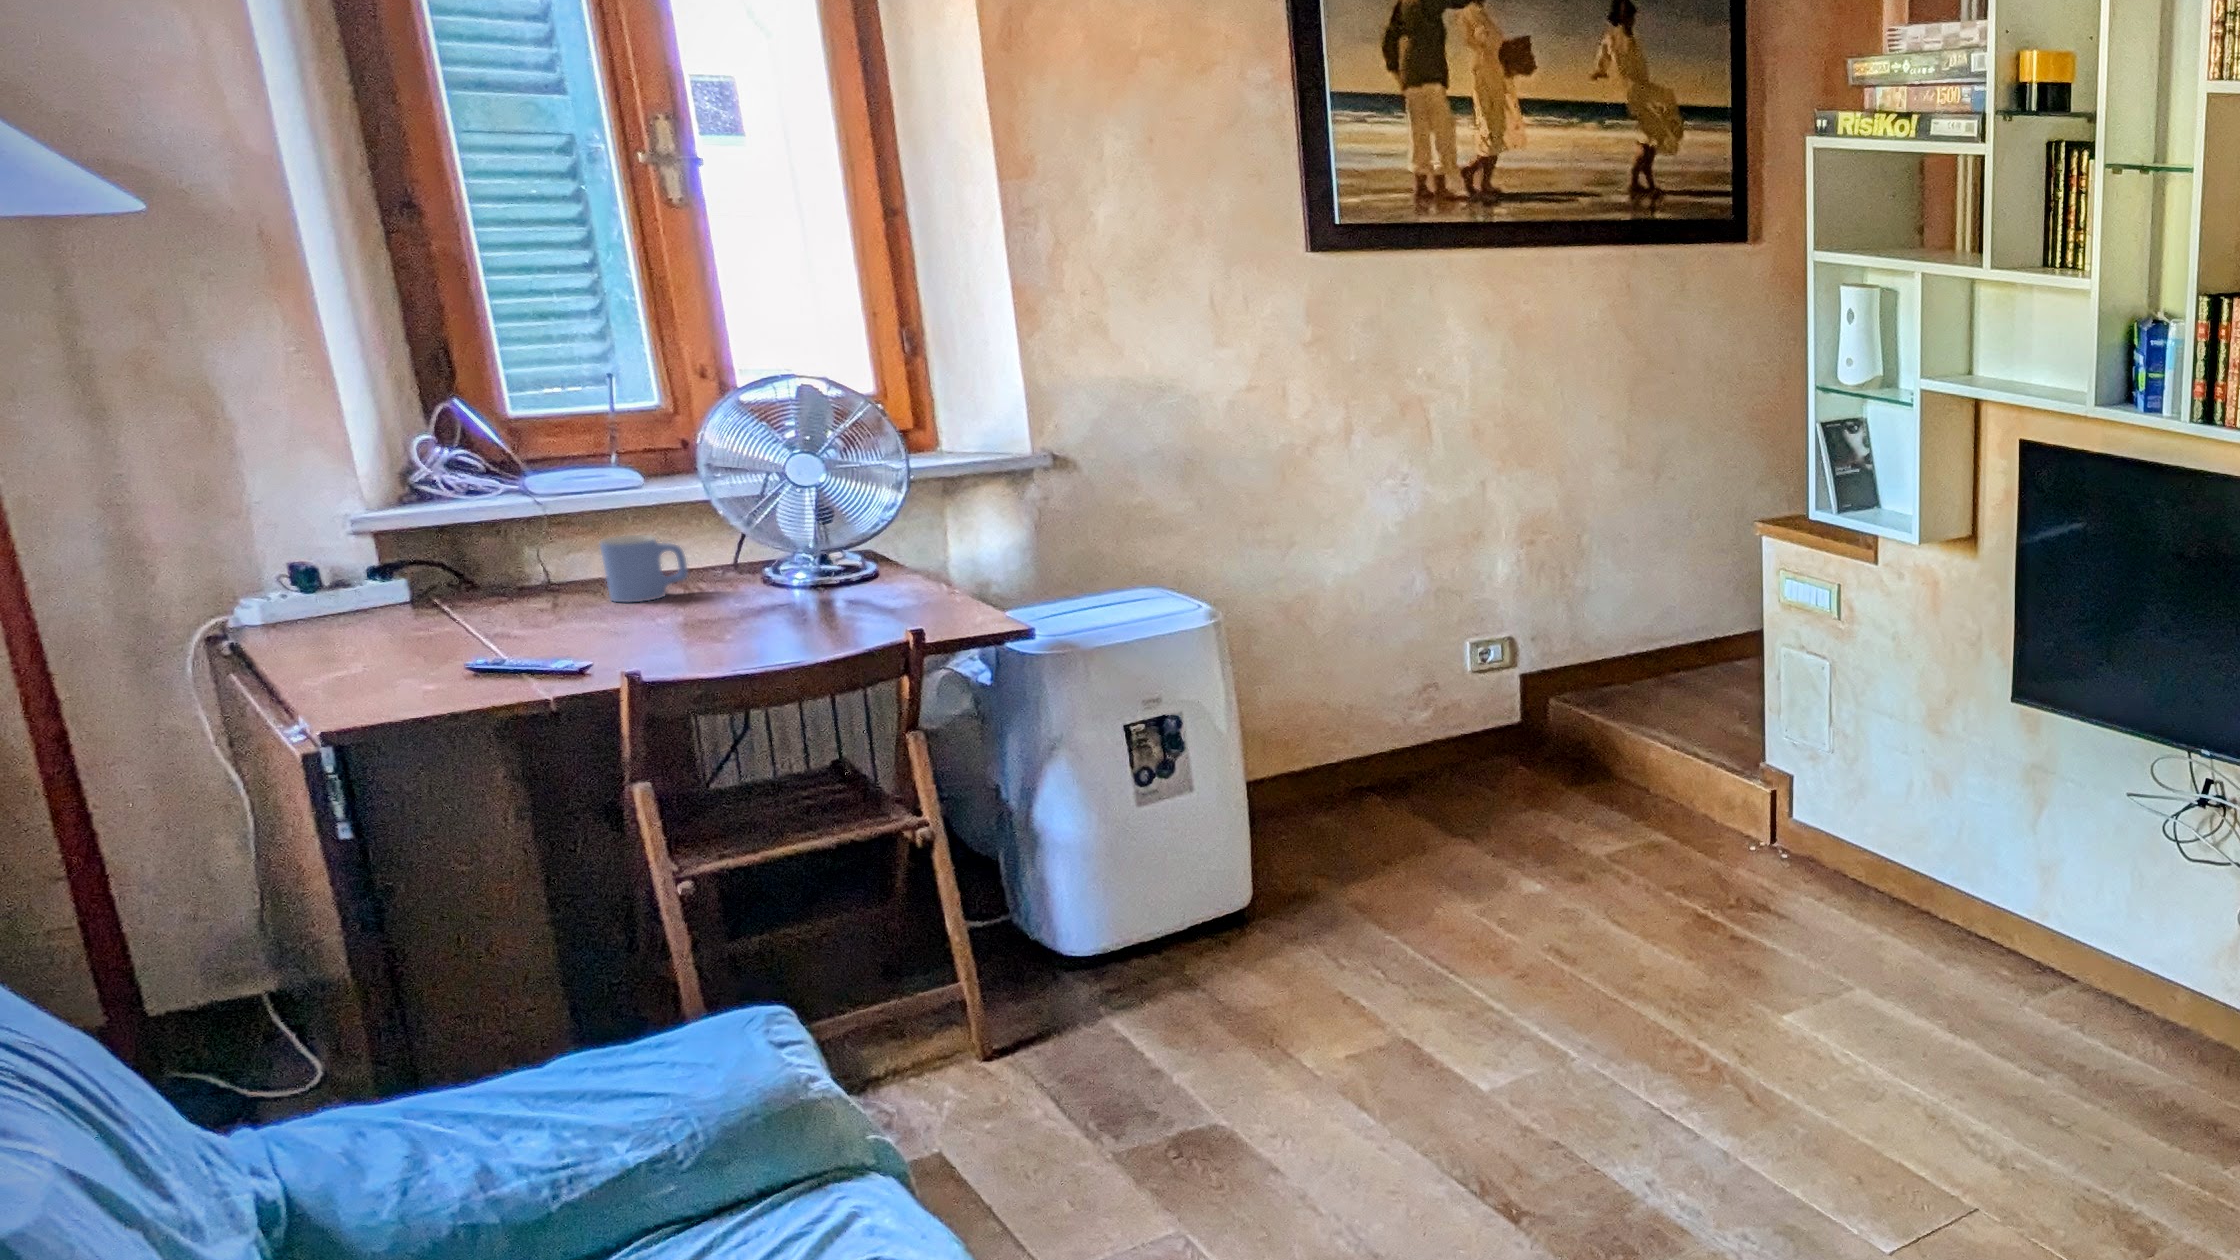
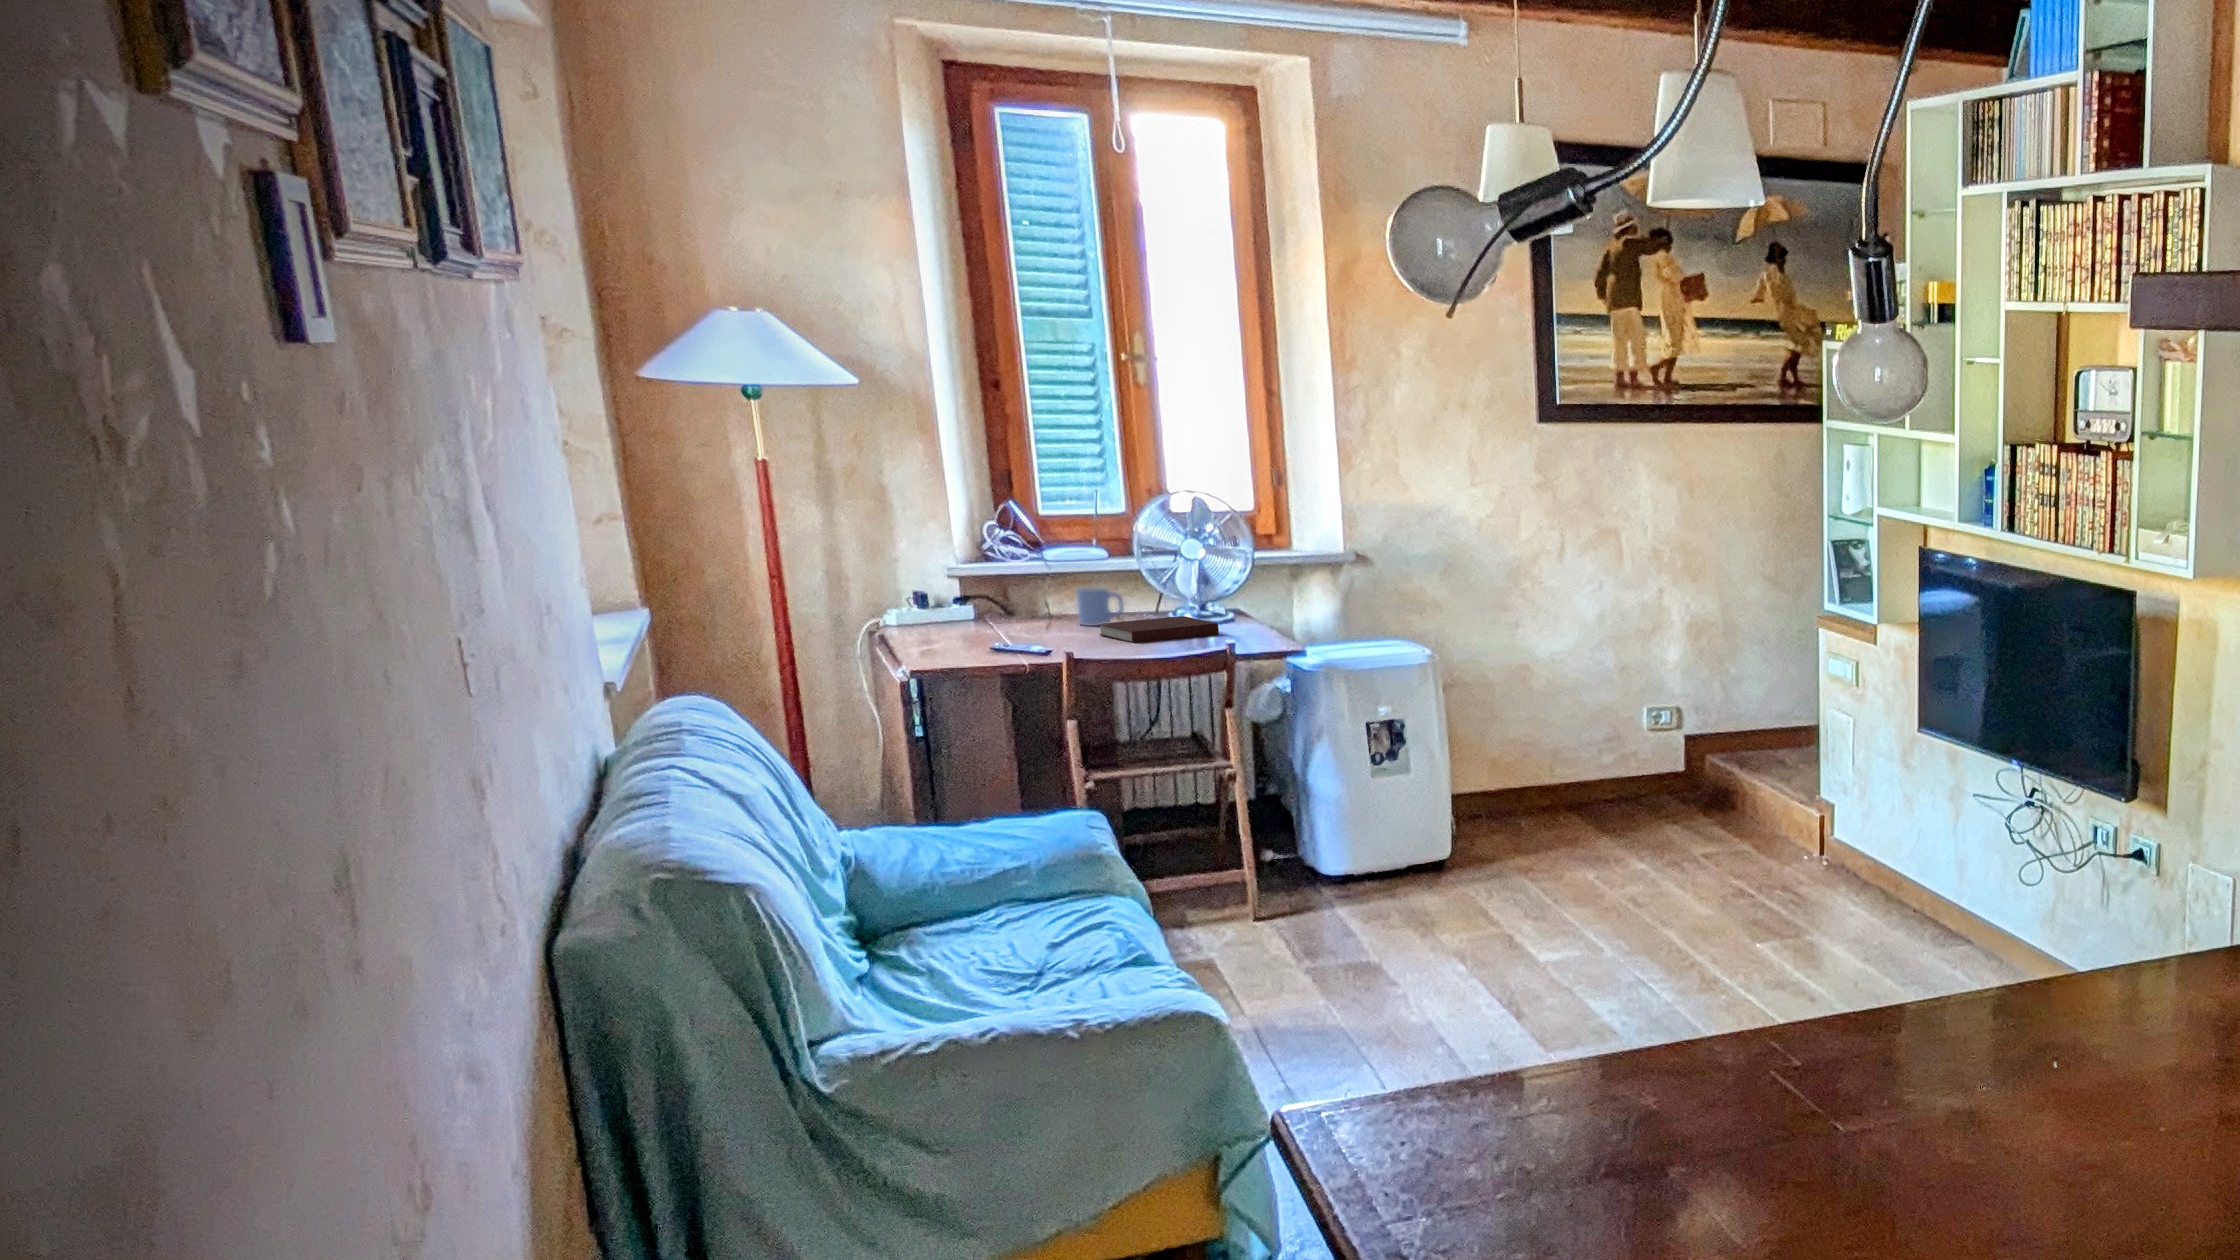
notebook: none [657,578,873,638] -> present [1098,616,1219,643]

